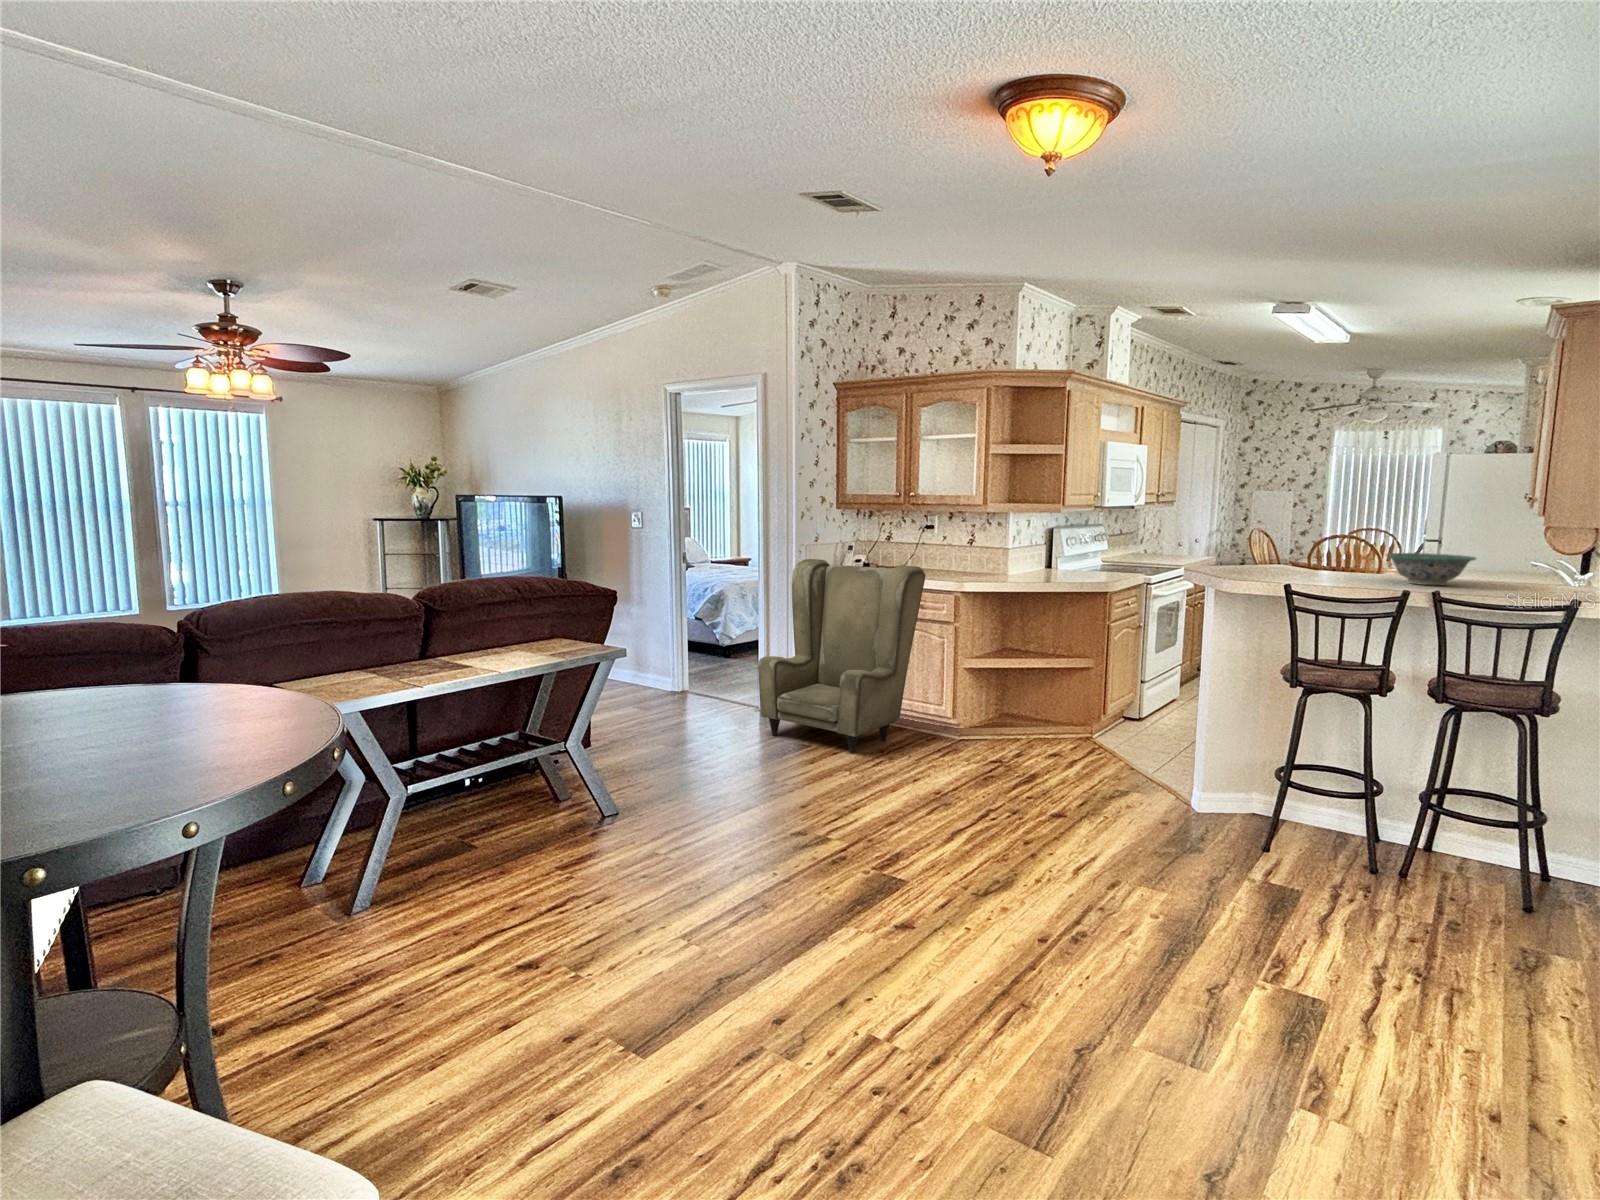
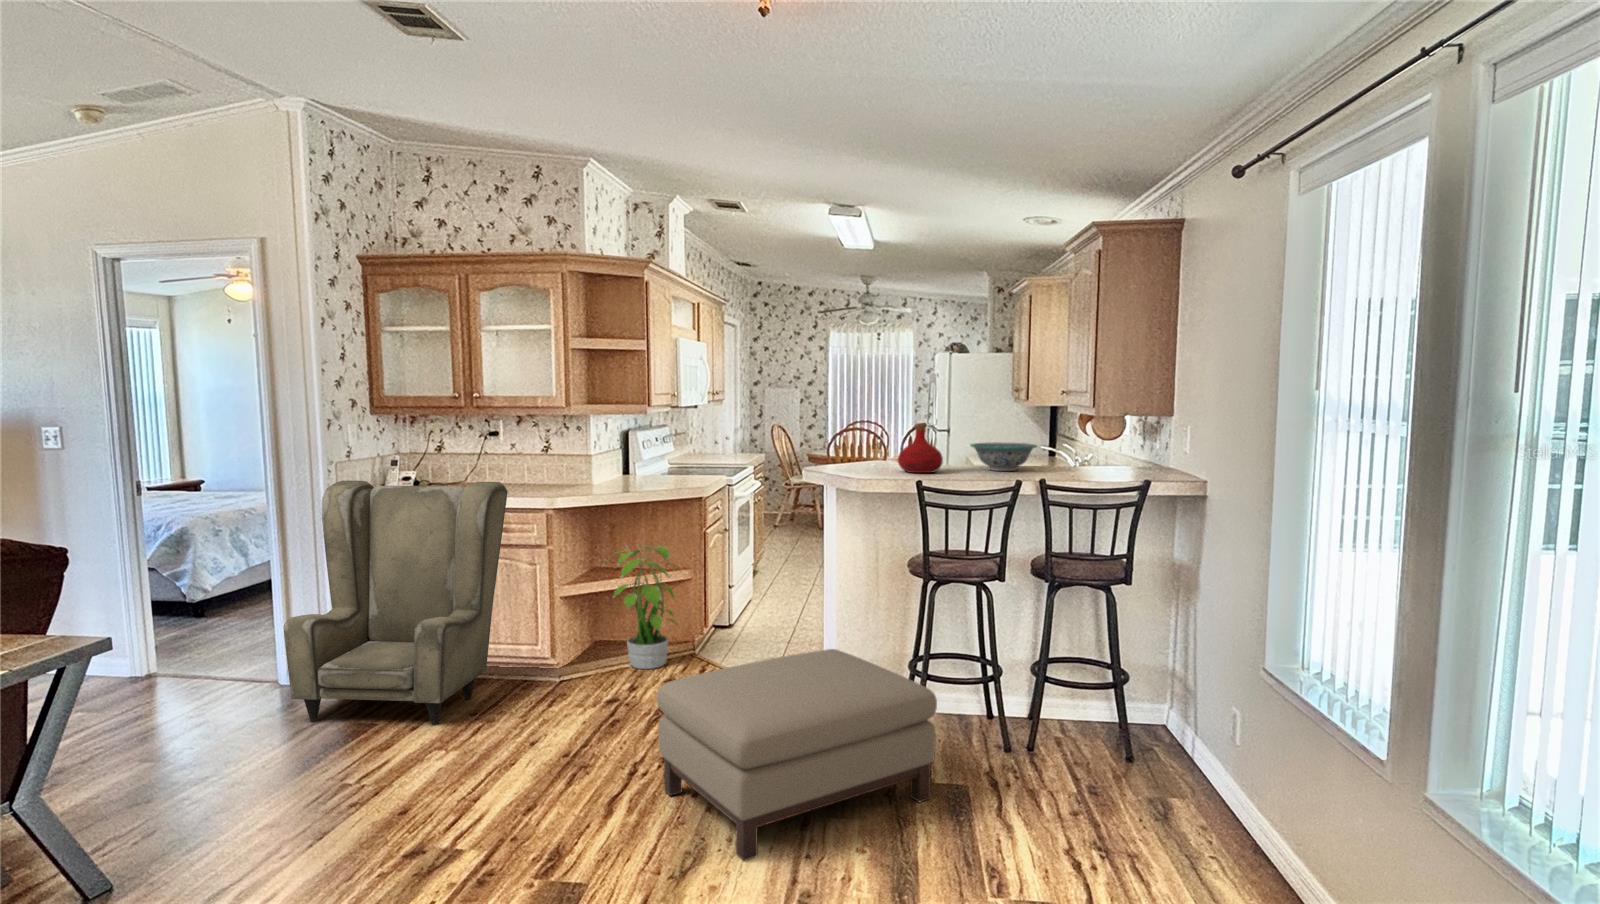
bottle: none [1289,528,1344,581] -> present [898,423,943,473]
potted plant: none [1005,629,1080,744] -> present [603,546,680,669]
ottoman: none [998,740,1268,901] -> present [656,649,937,861]

